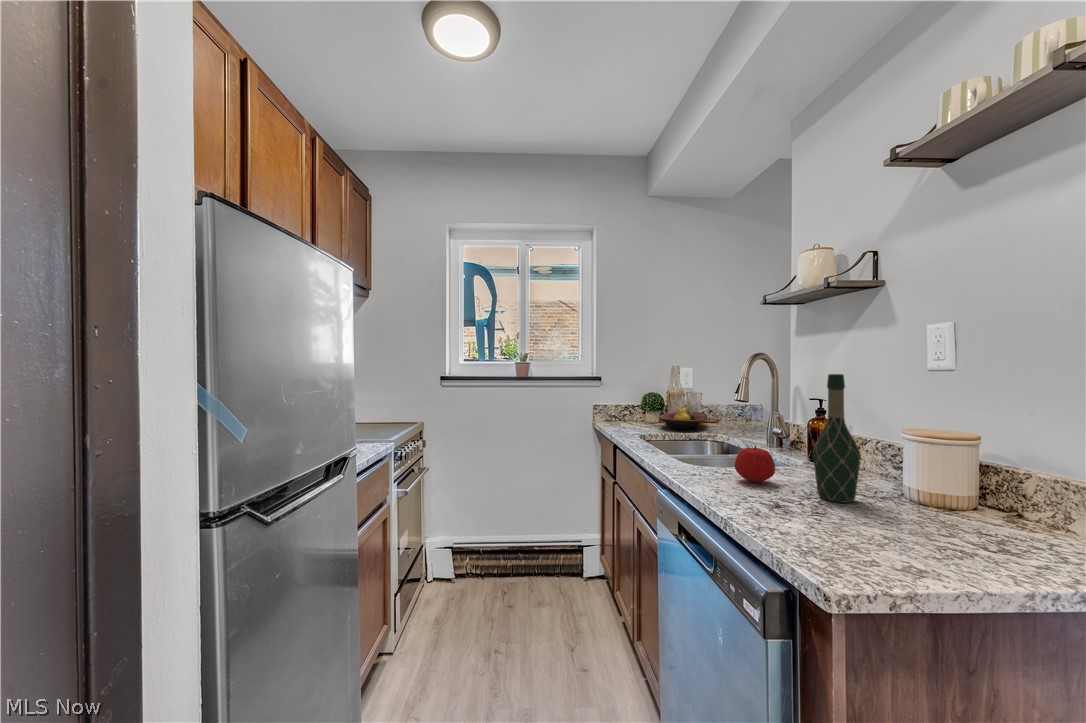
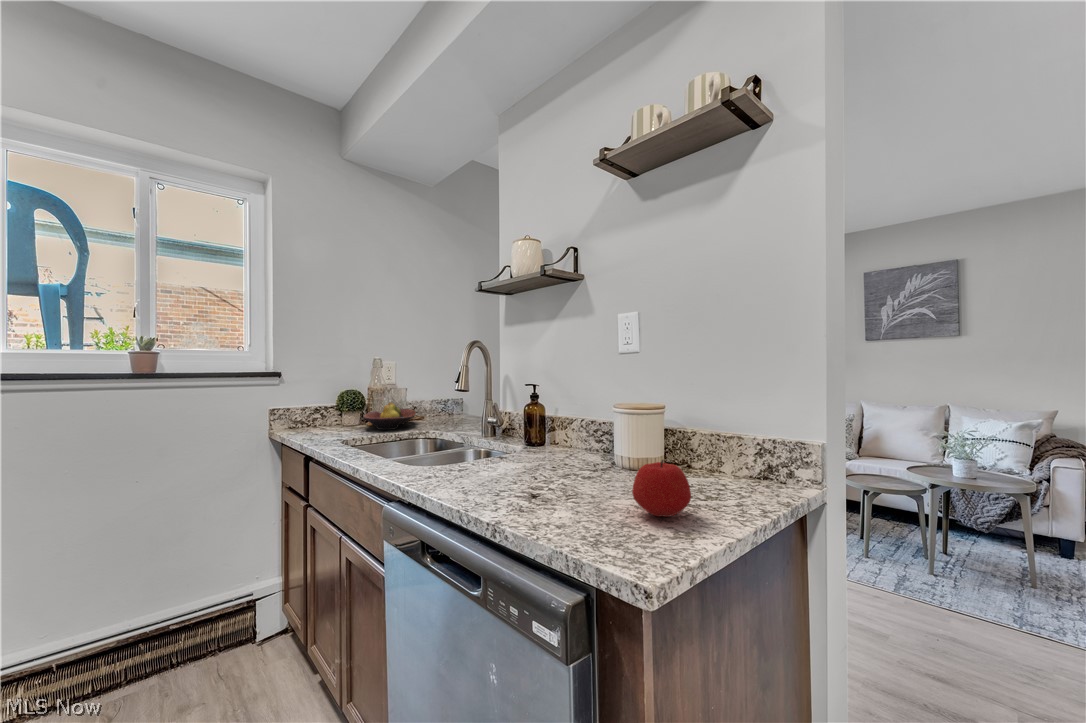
wine bottle: present [813,374,861,503] -> none [552,354,591,481]
apple: present [735,446,775,482] -> present [632,460,691,517]

